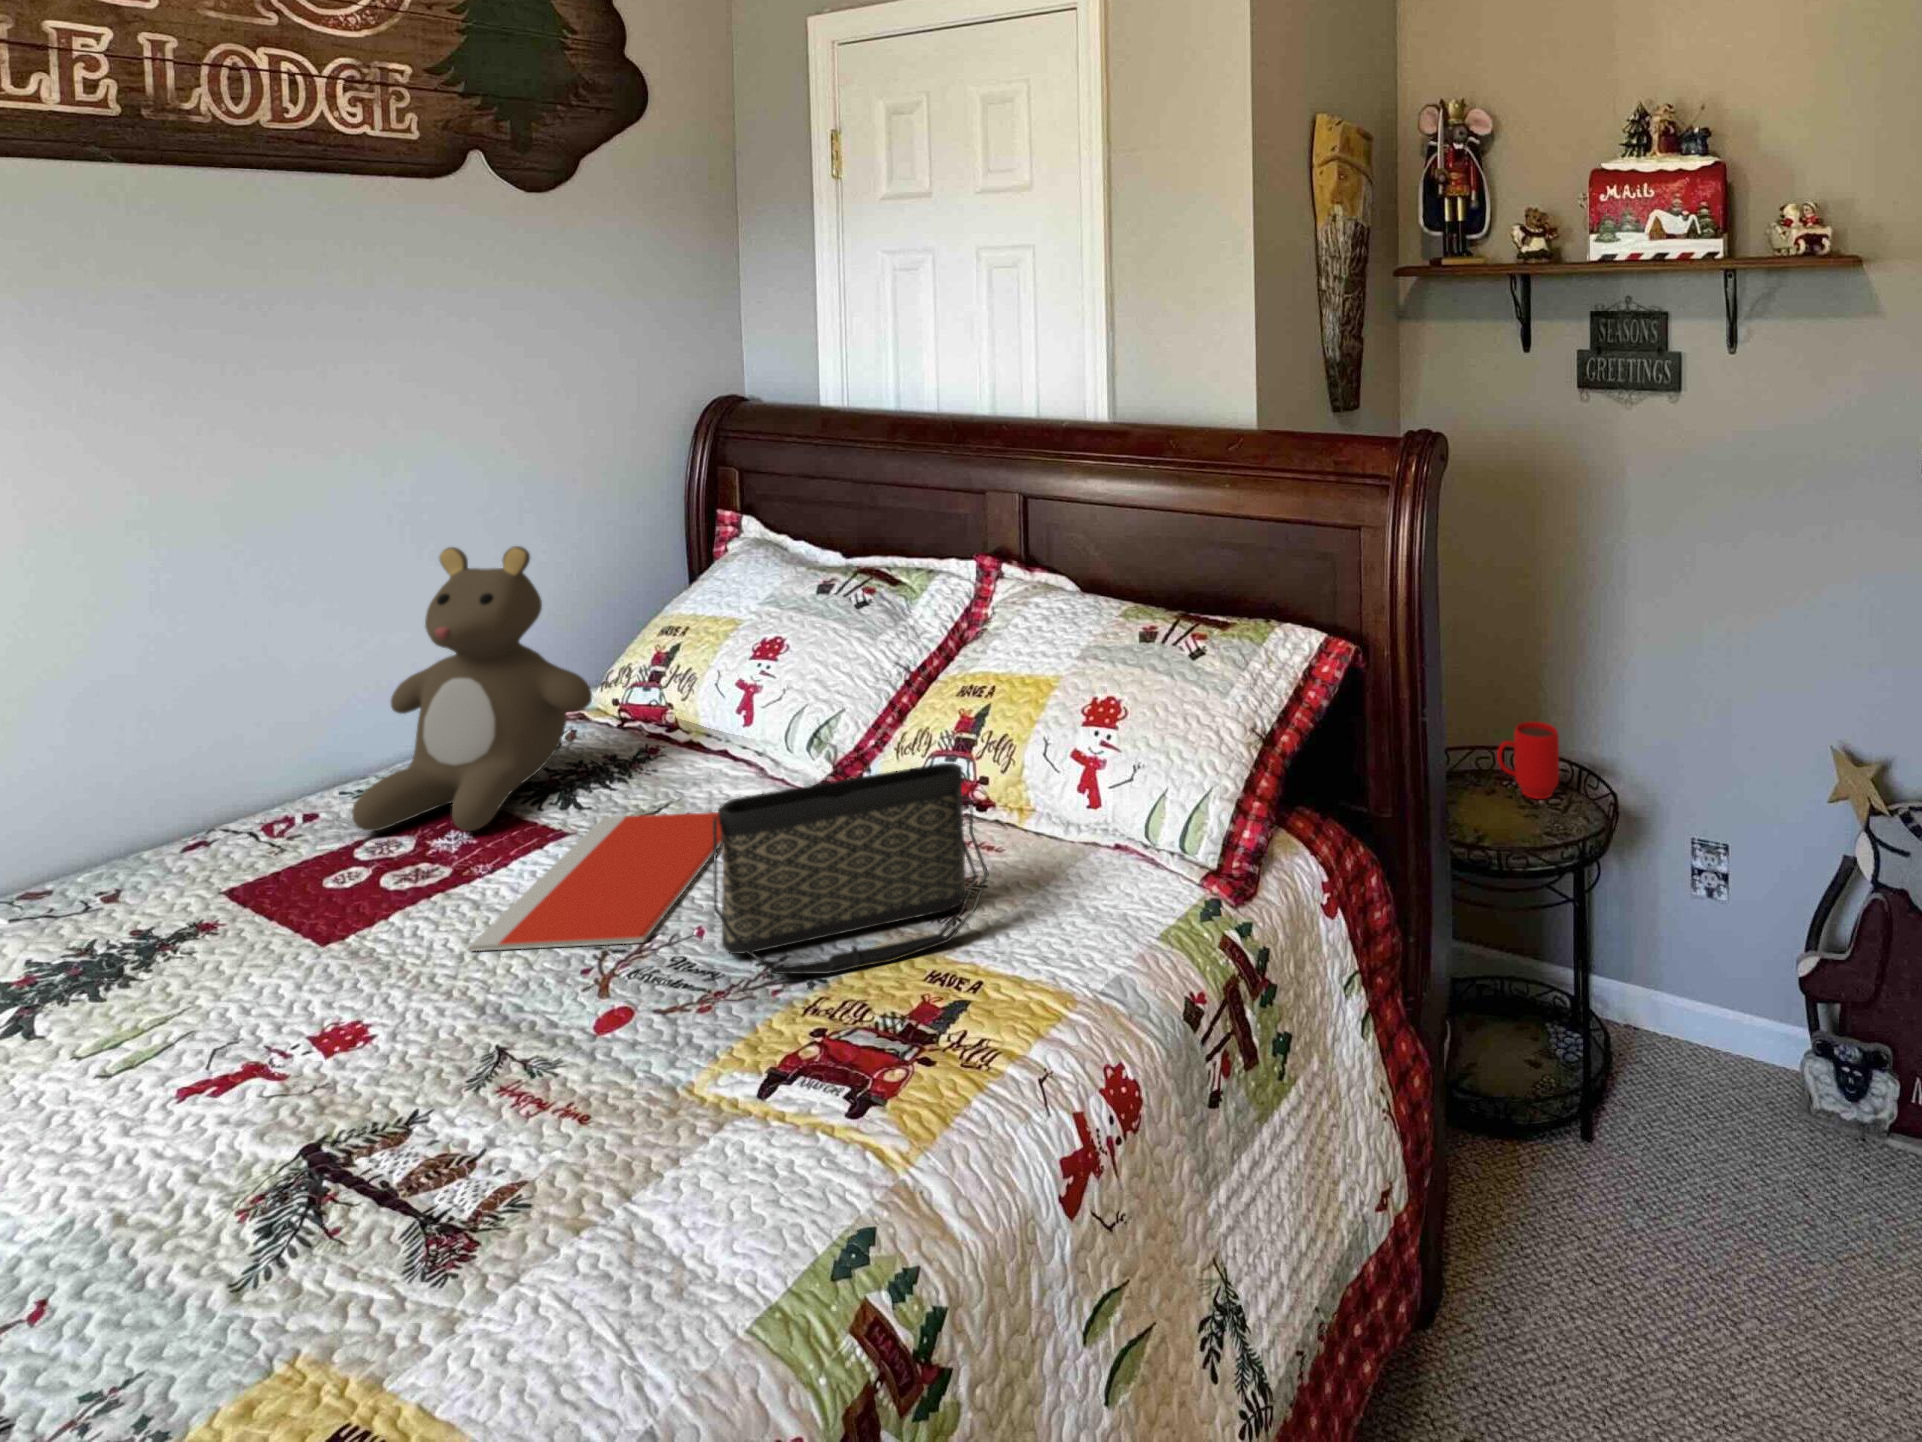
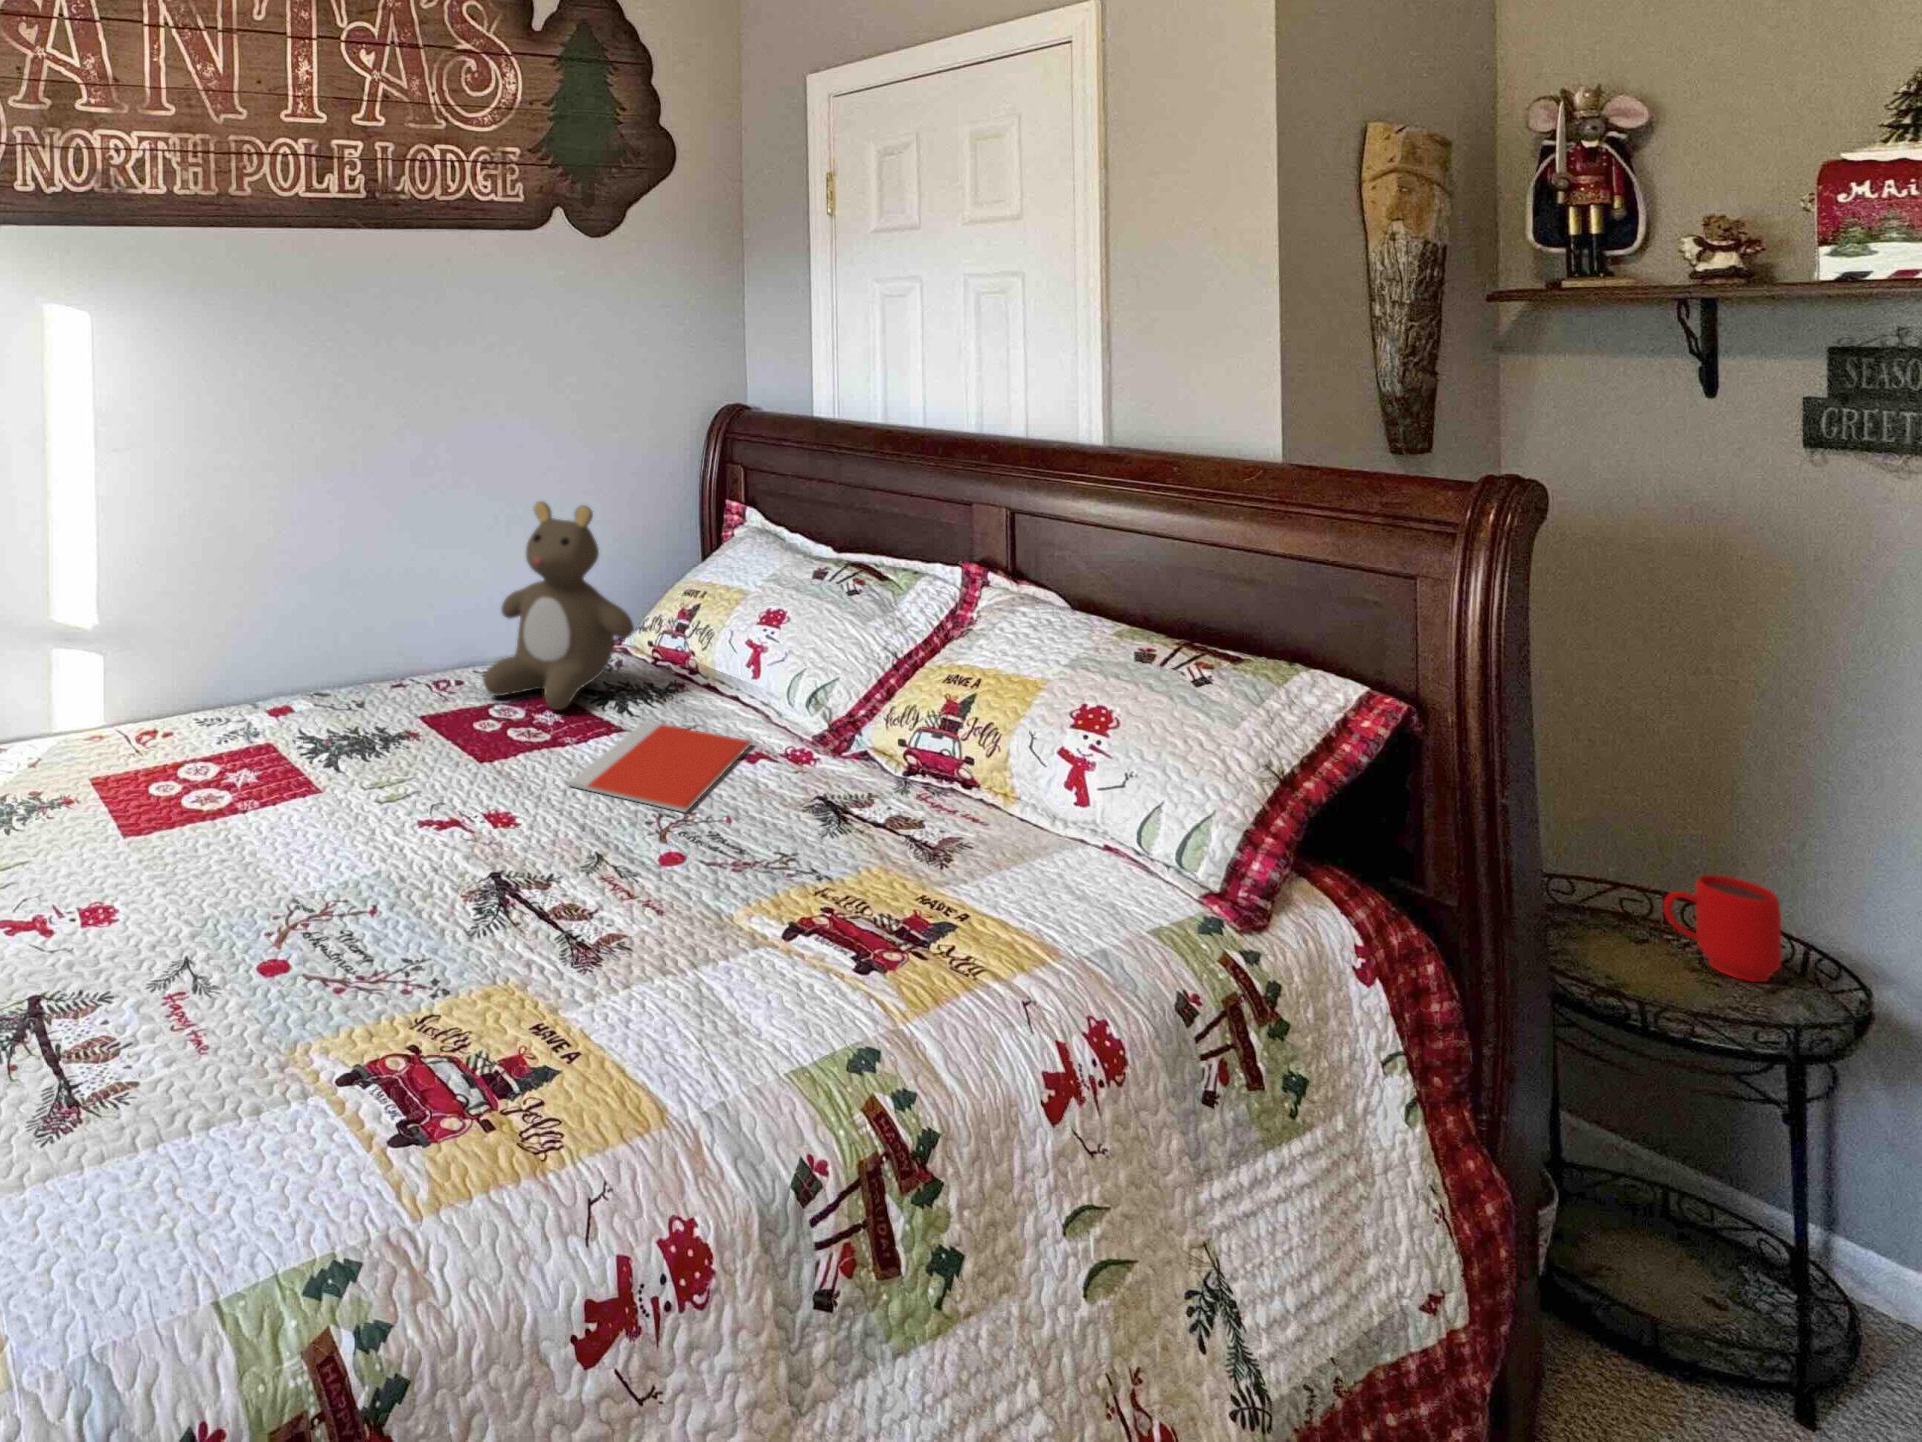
handbag: present [713,763,989,974] -> none [740,716,976,880]

